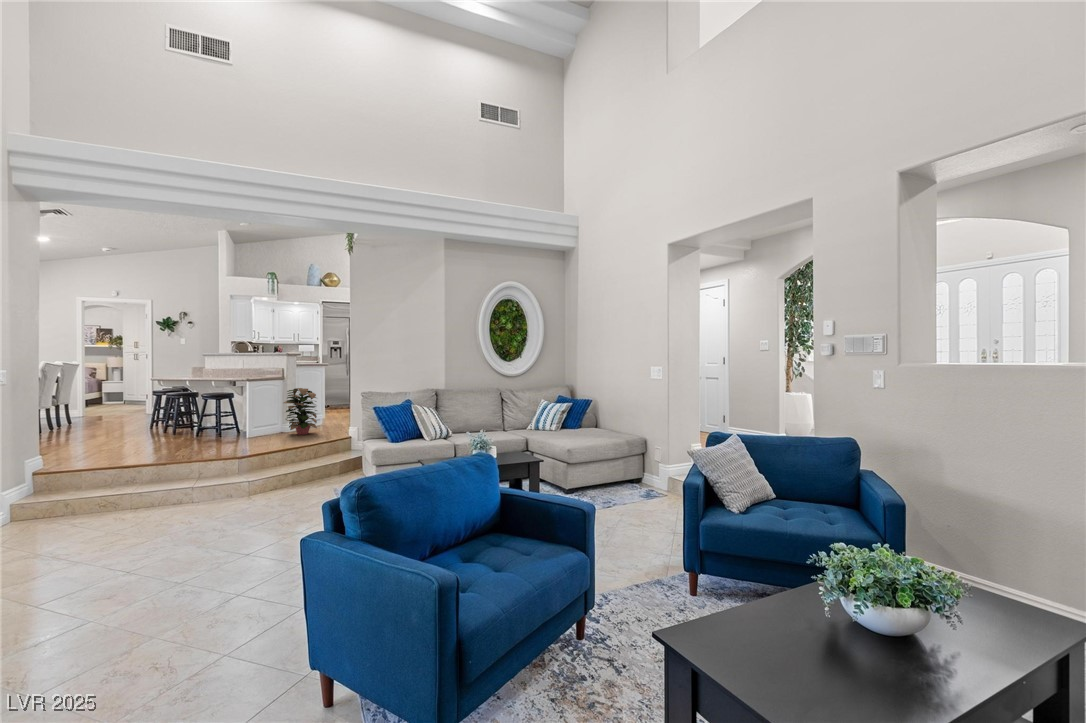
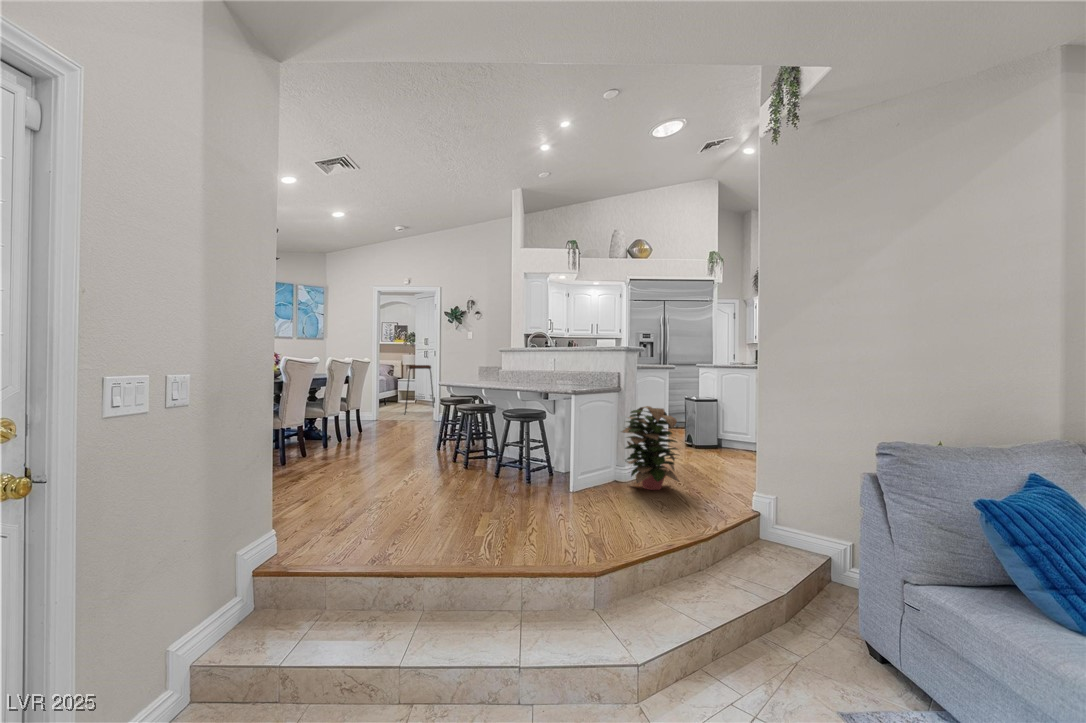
bar stool: none [113,367,146,412] -> present [405,365,434,414]

